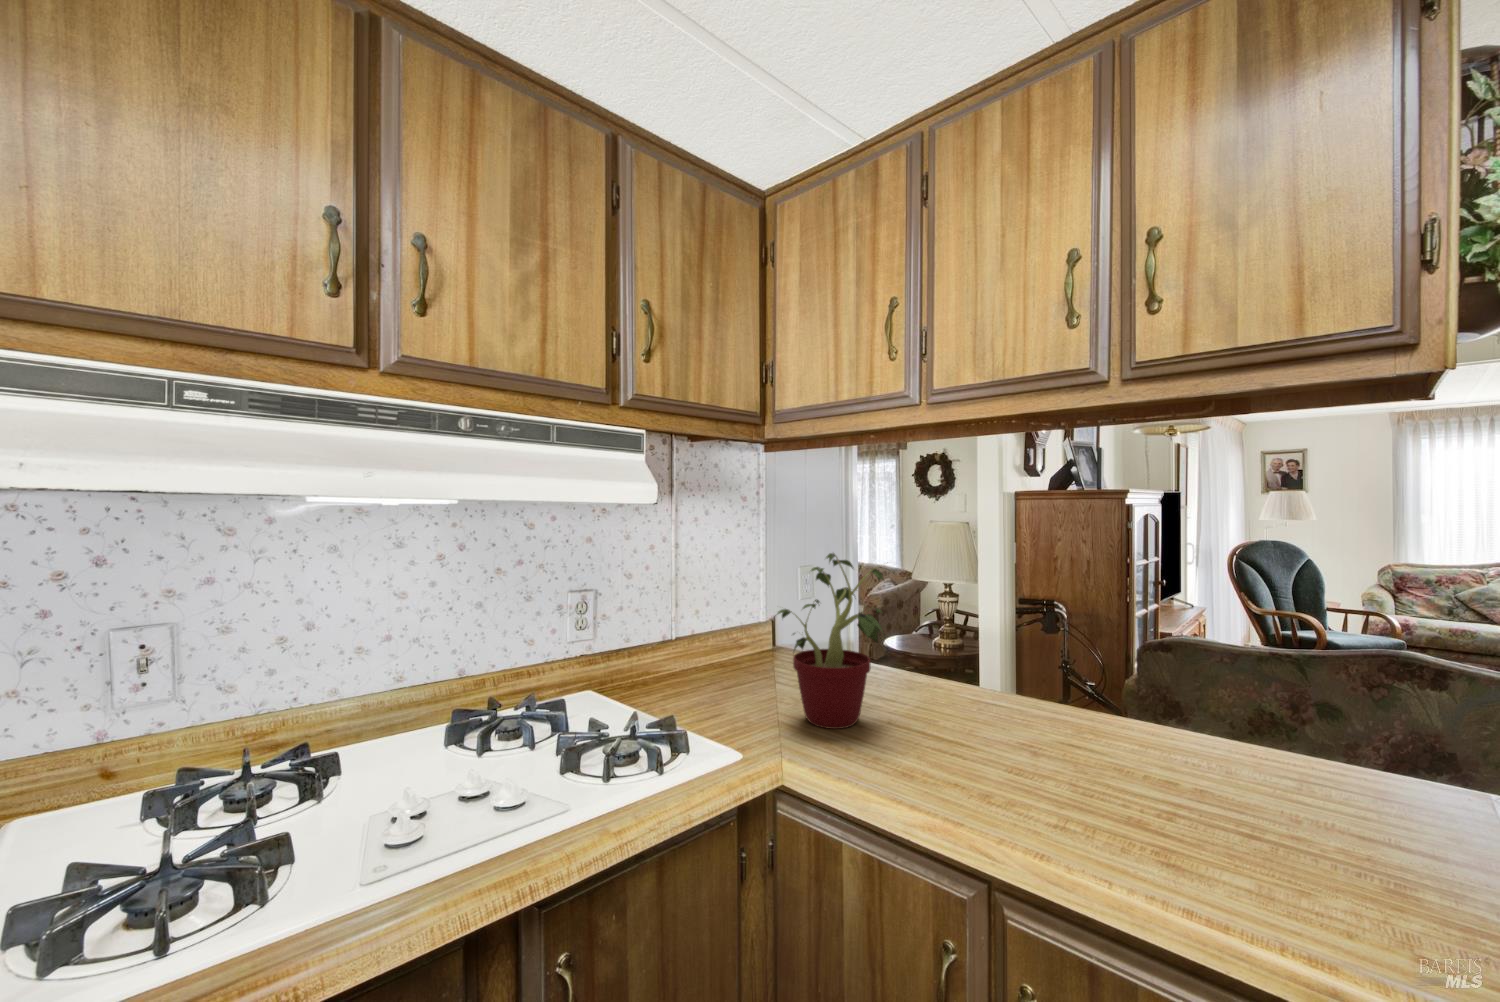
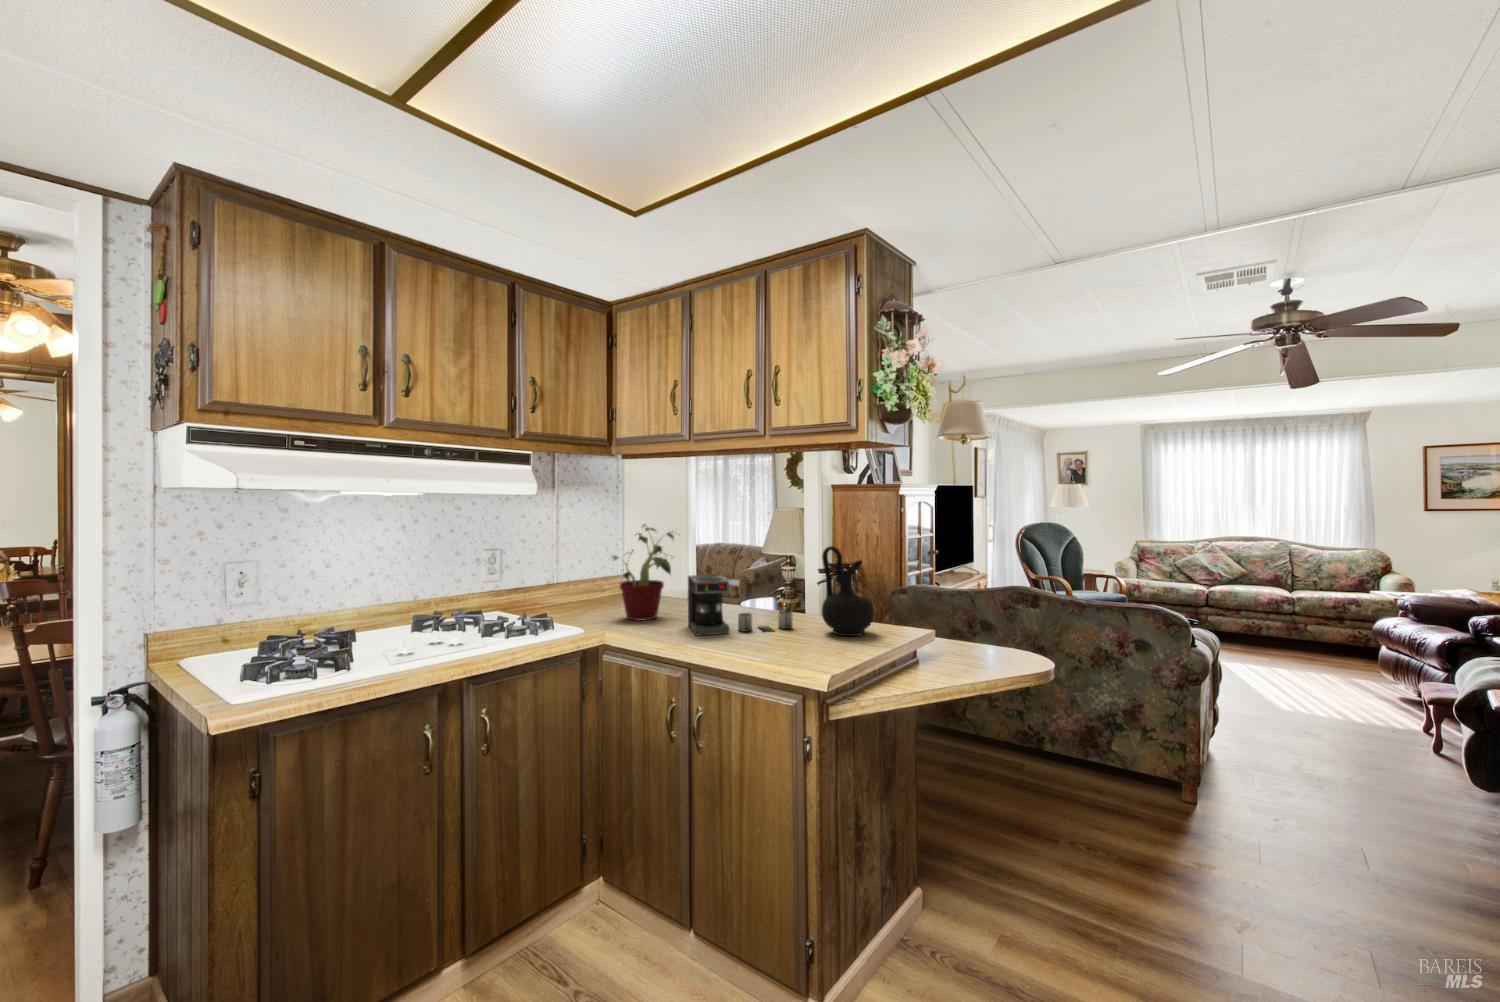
ceramic jug: none [1255,614,1421,829] -> present [822,546,874,636]
coffee maker: none [937,656,1176,798] -> present [688,575,795,636]

